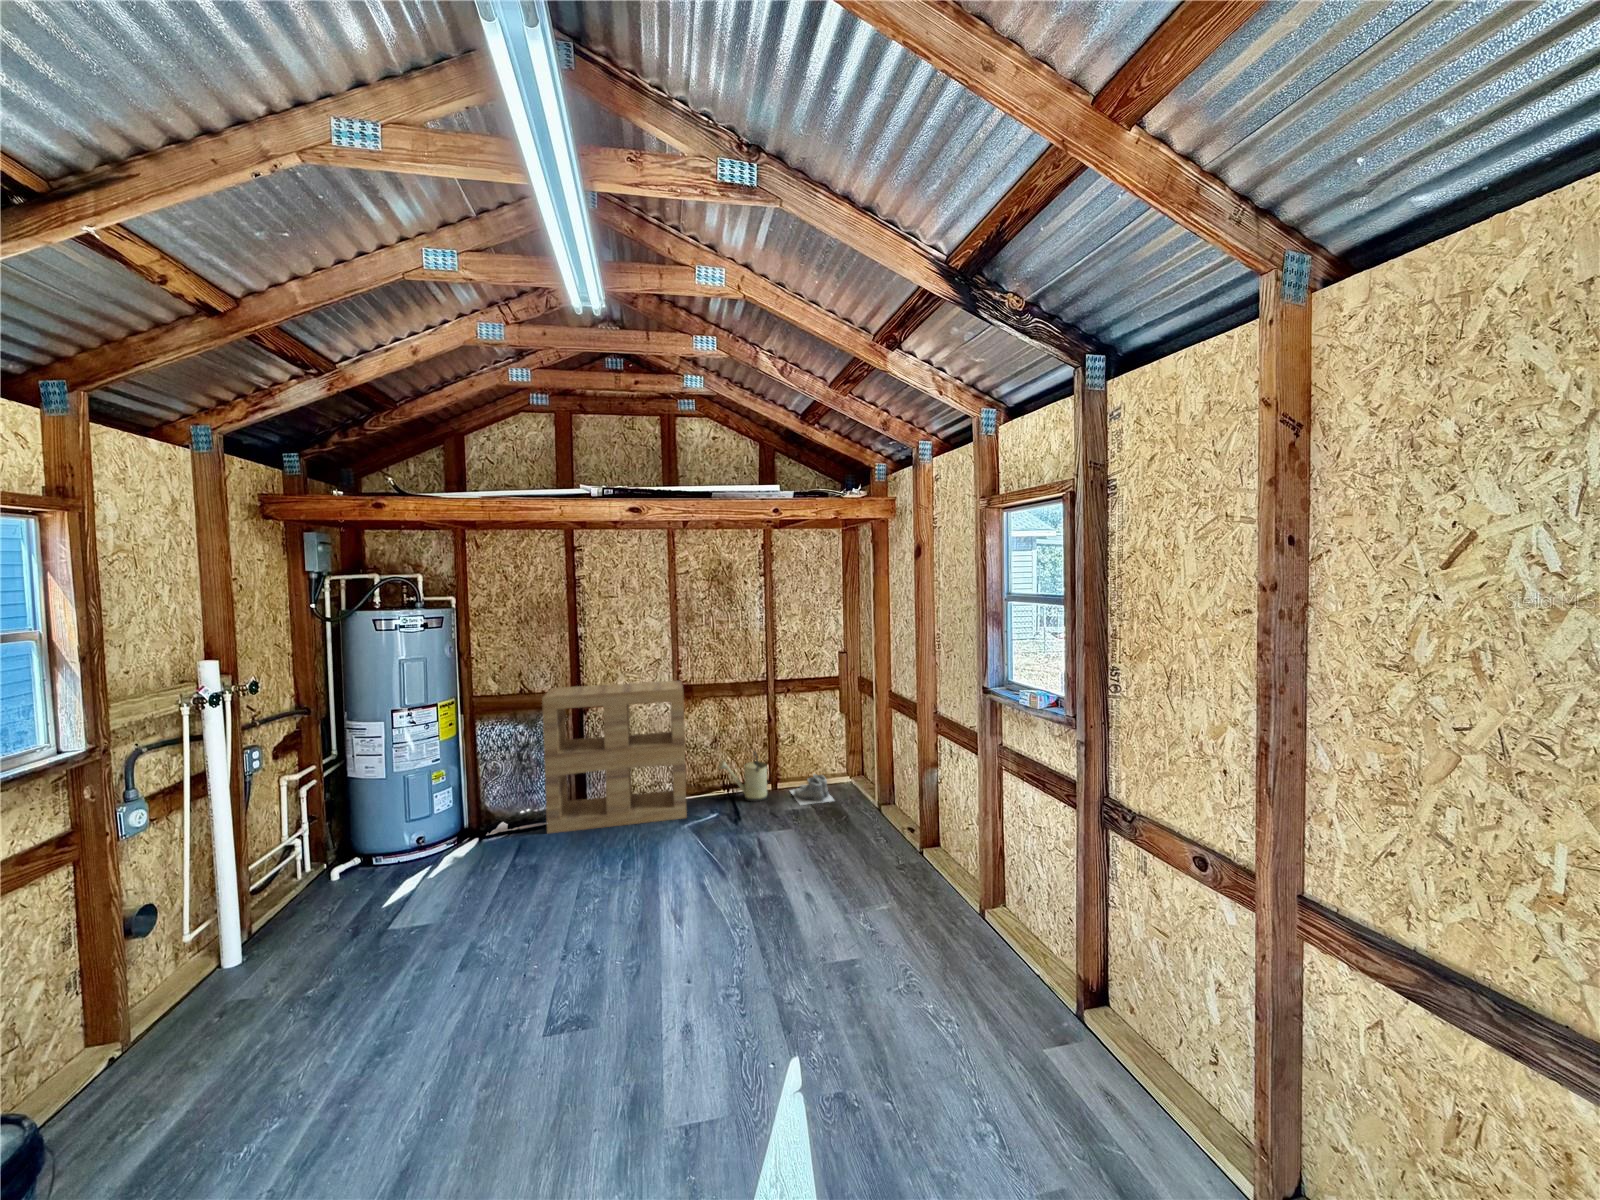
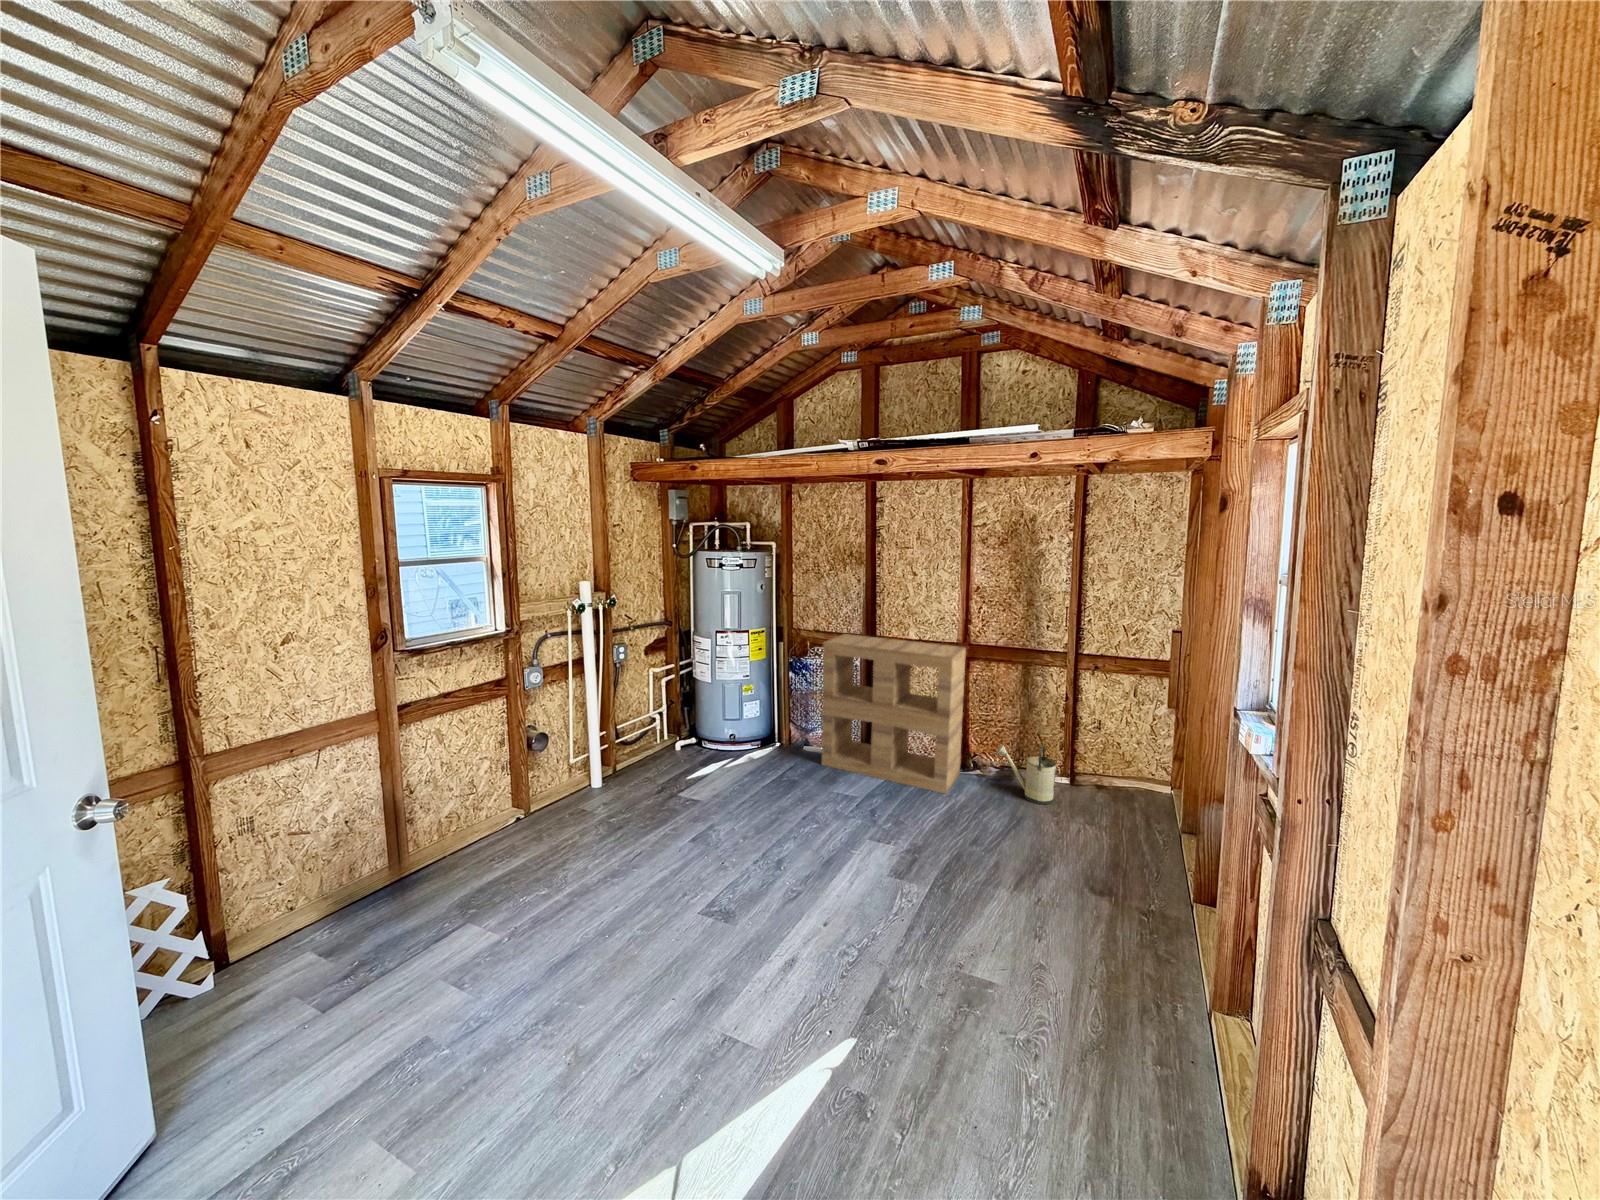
boots: present [790,774,834,805] -> none [1085,794,1139,839]

